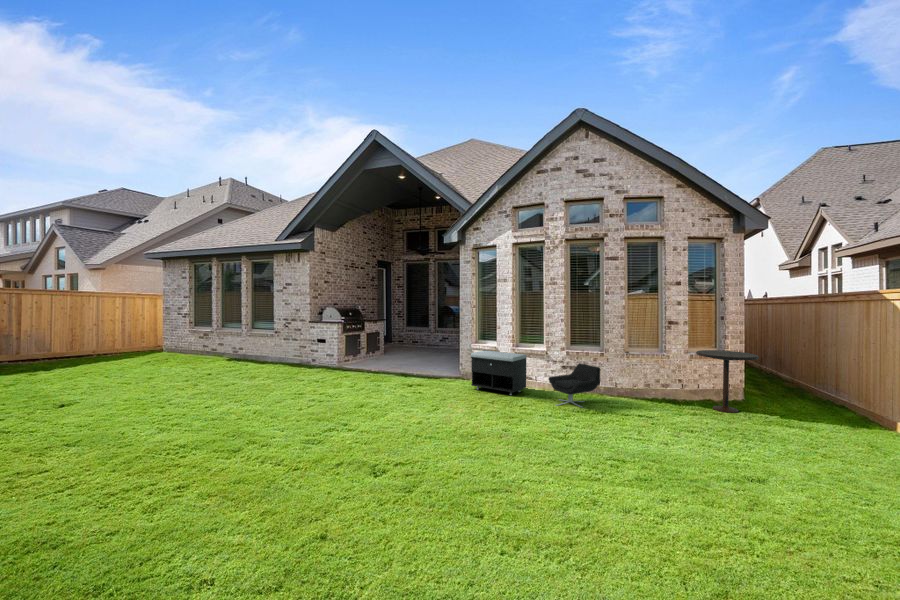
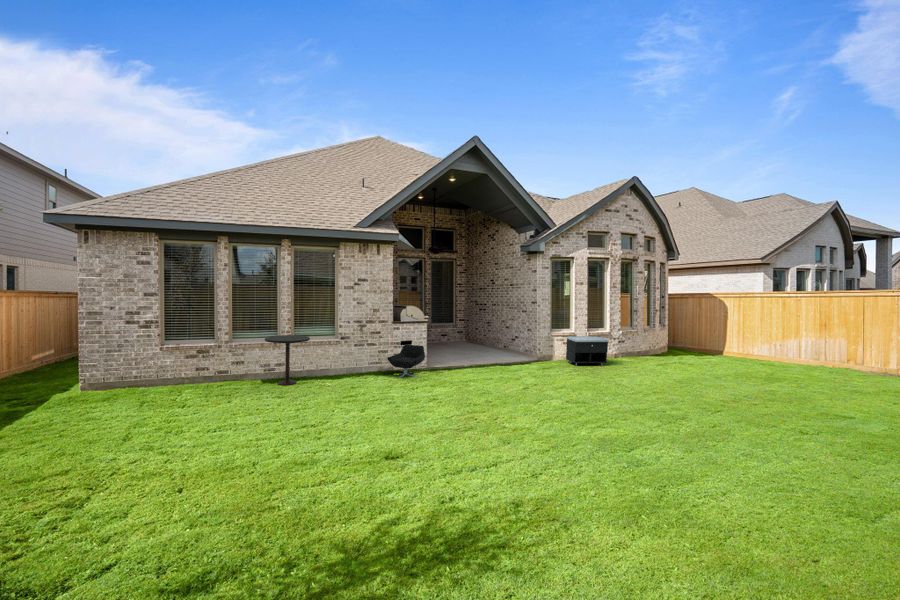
pedestal table: present [696,350,759,413] -> present [265,335,310,385]
lounge chair: present [549,363,601,407] -> present [387,344,425,378]

